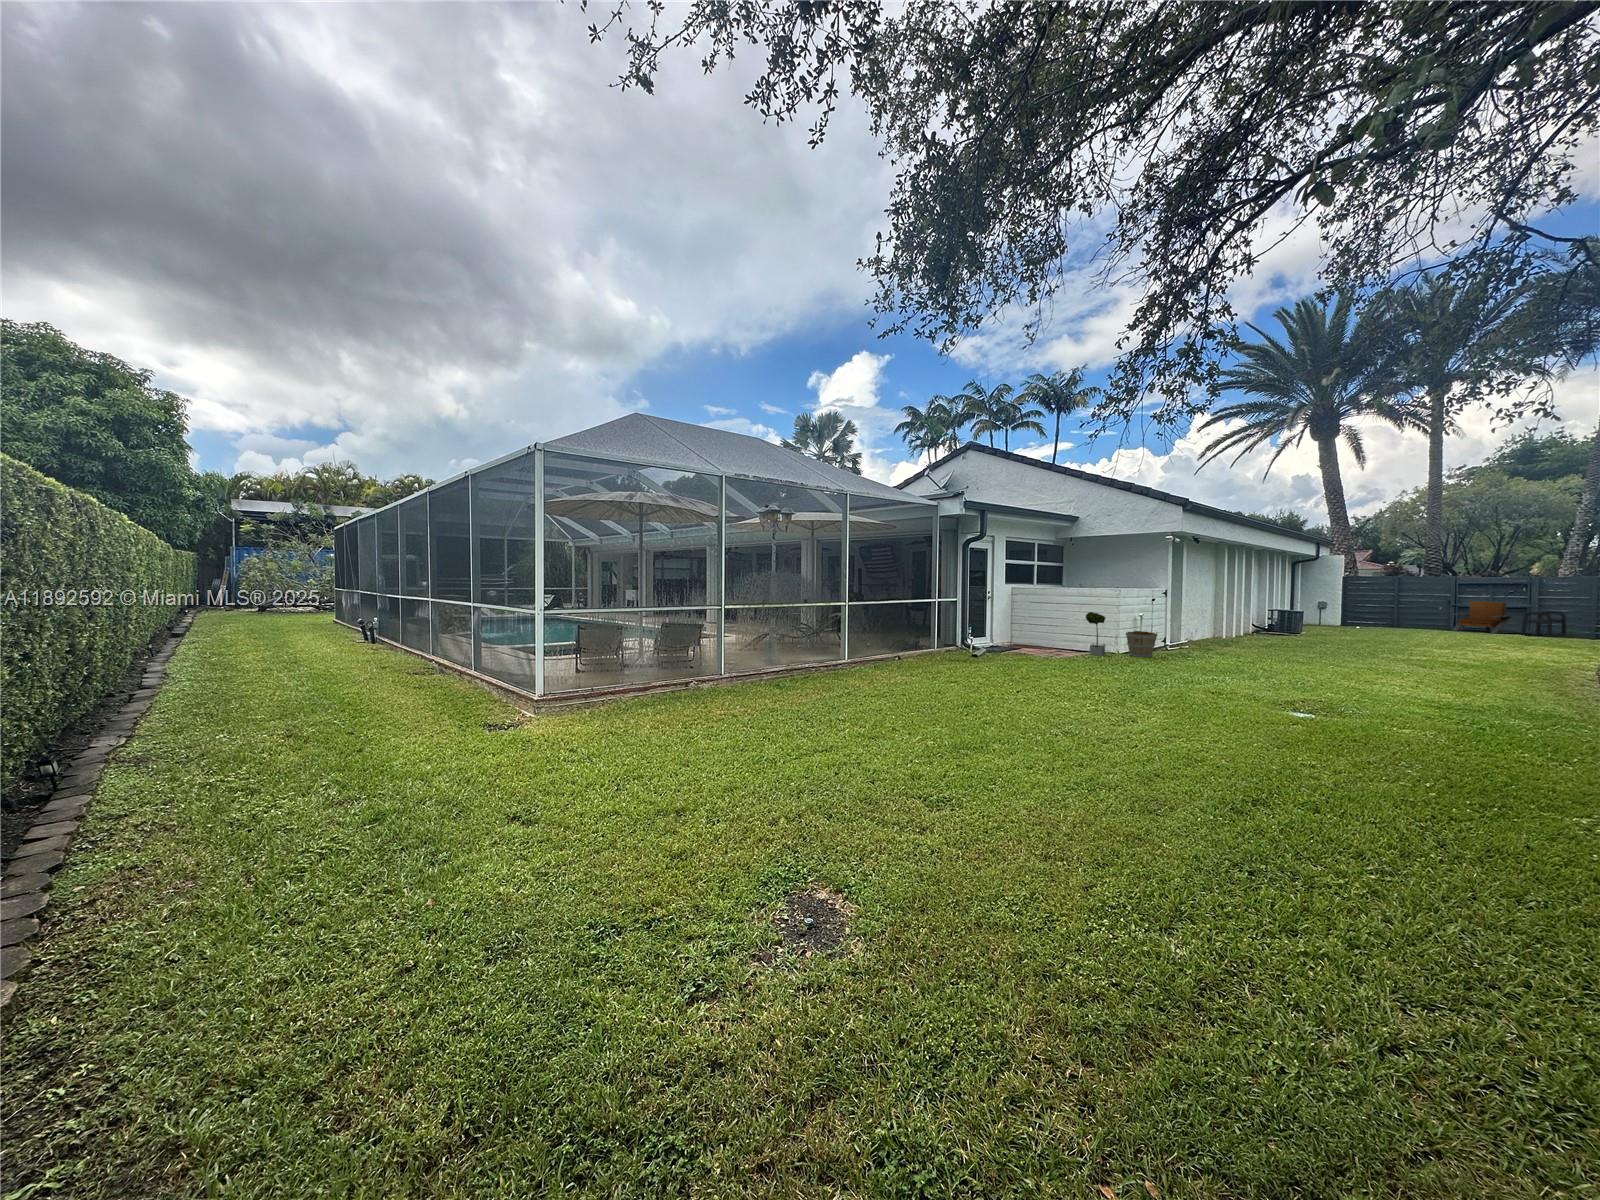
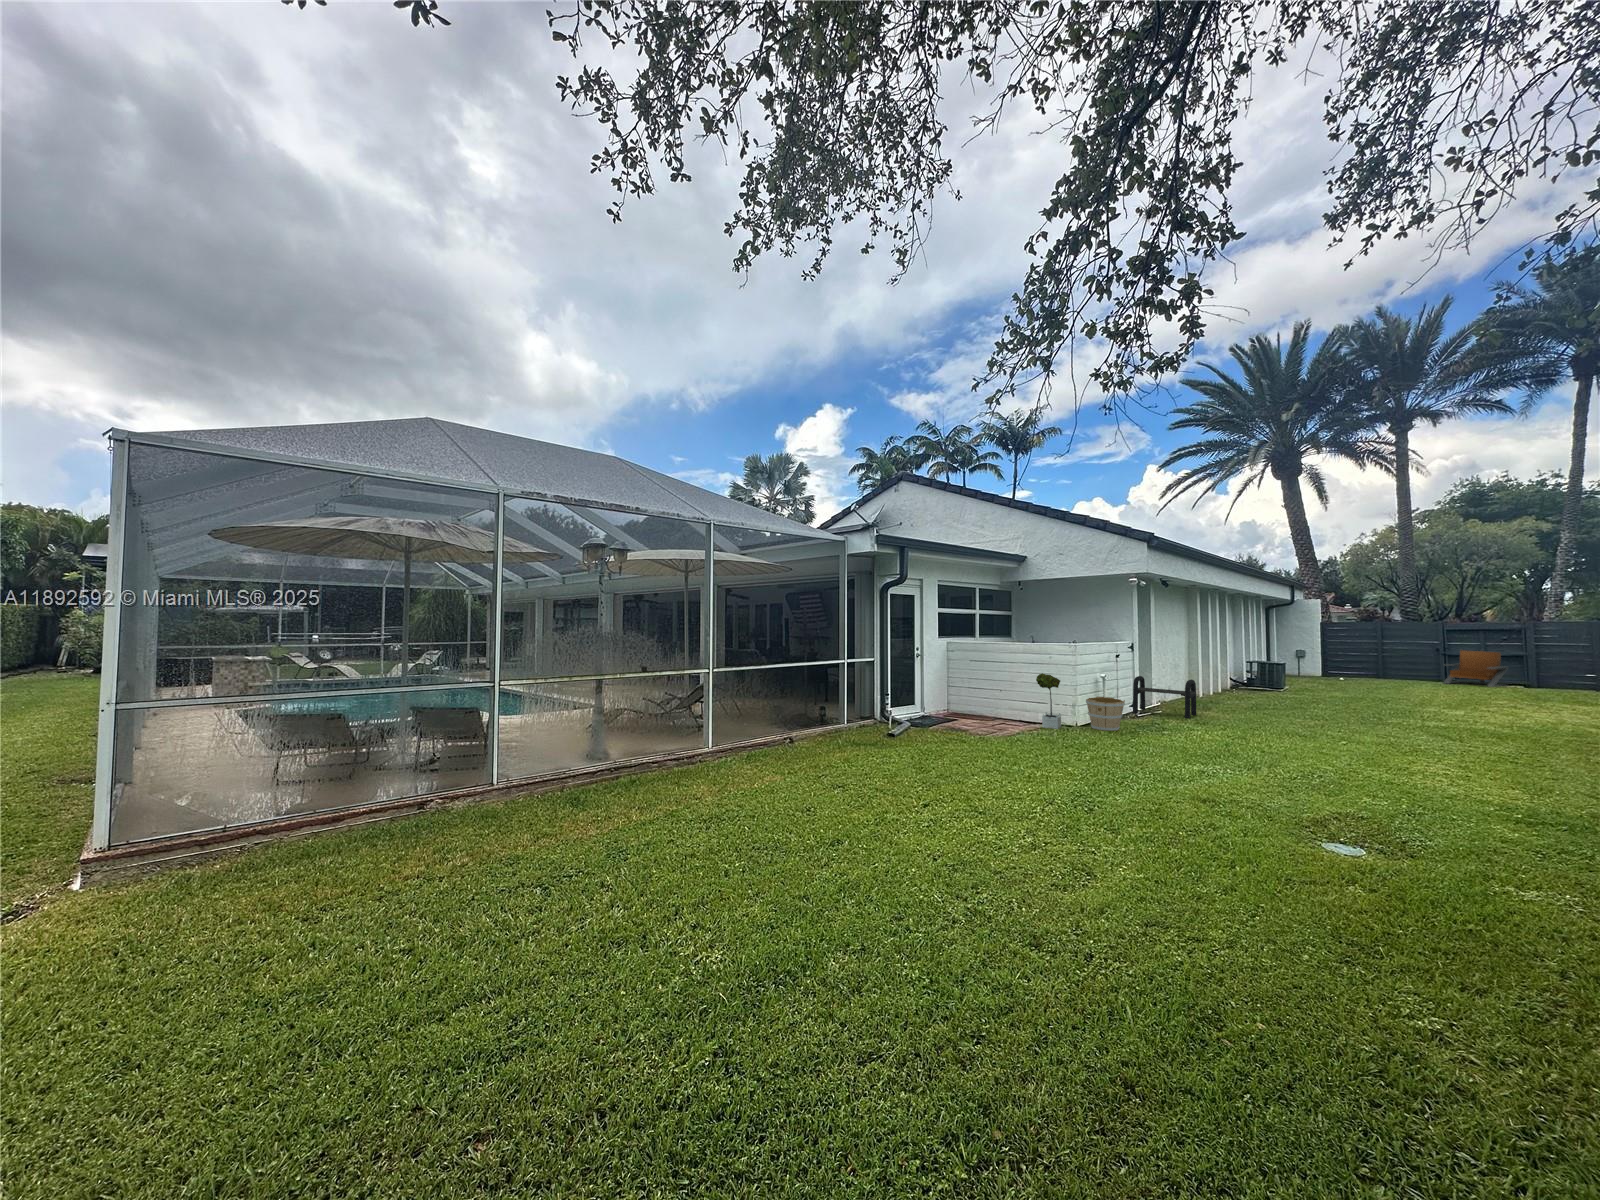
bench: present [1521,611,1566,637] -> present [1133,676,1196,718]

